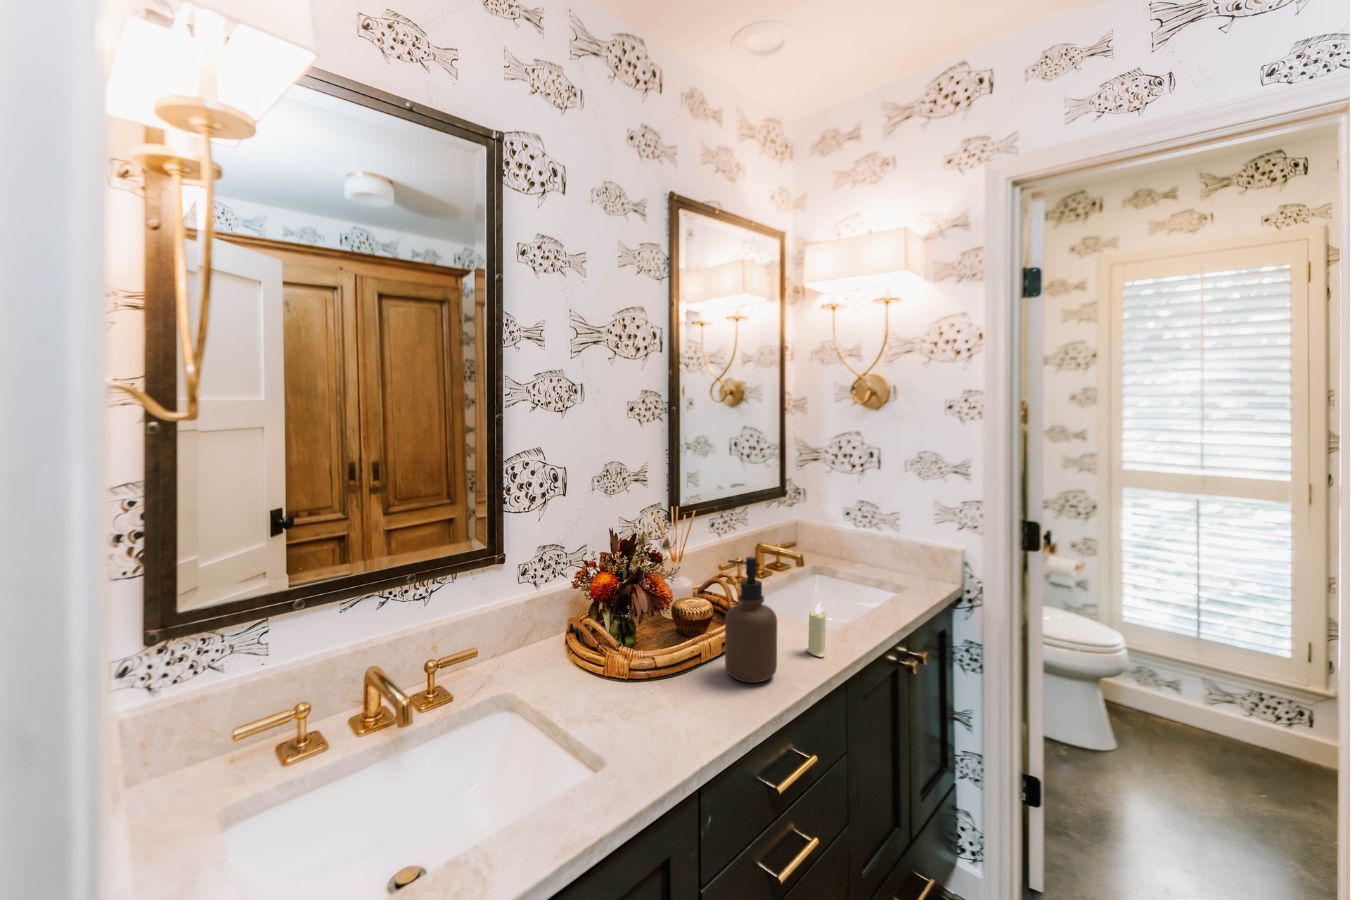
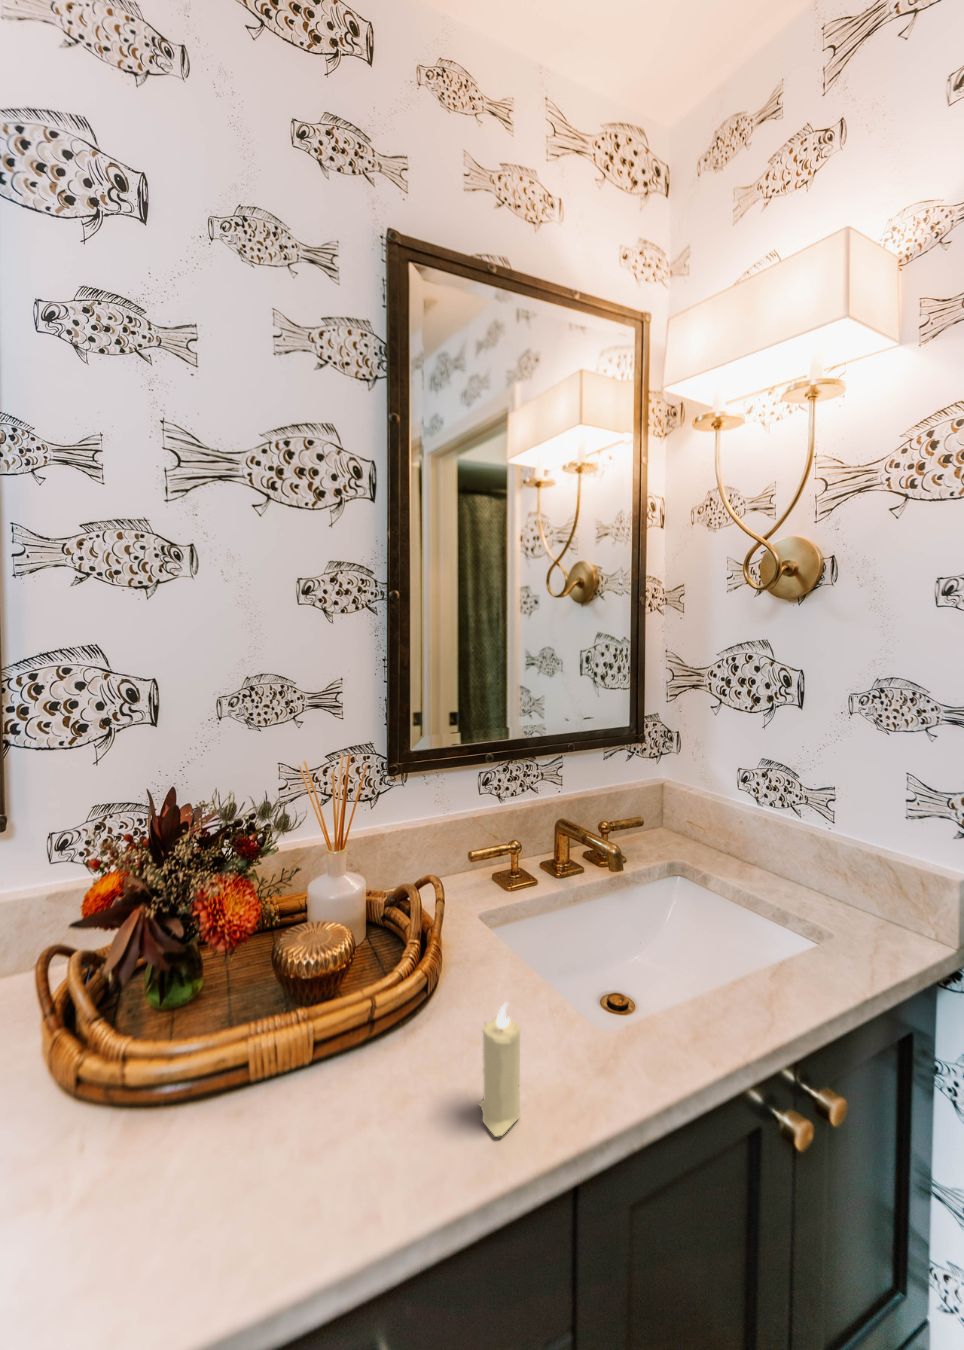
soap dispenser: present [725,557,777,683] -> none [219,891,349,1208]

